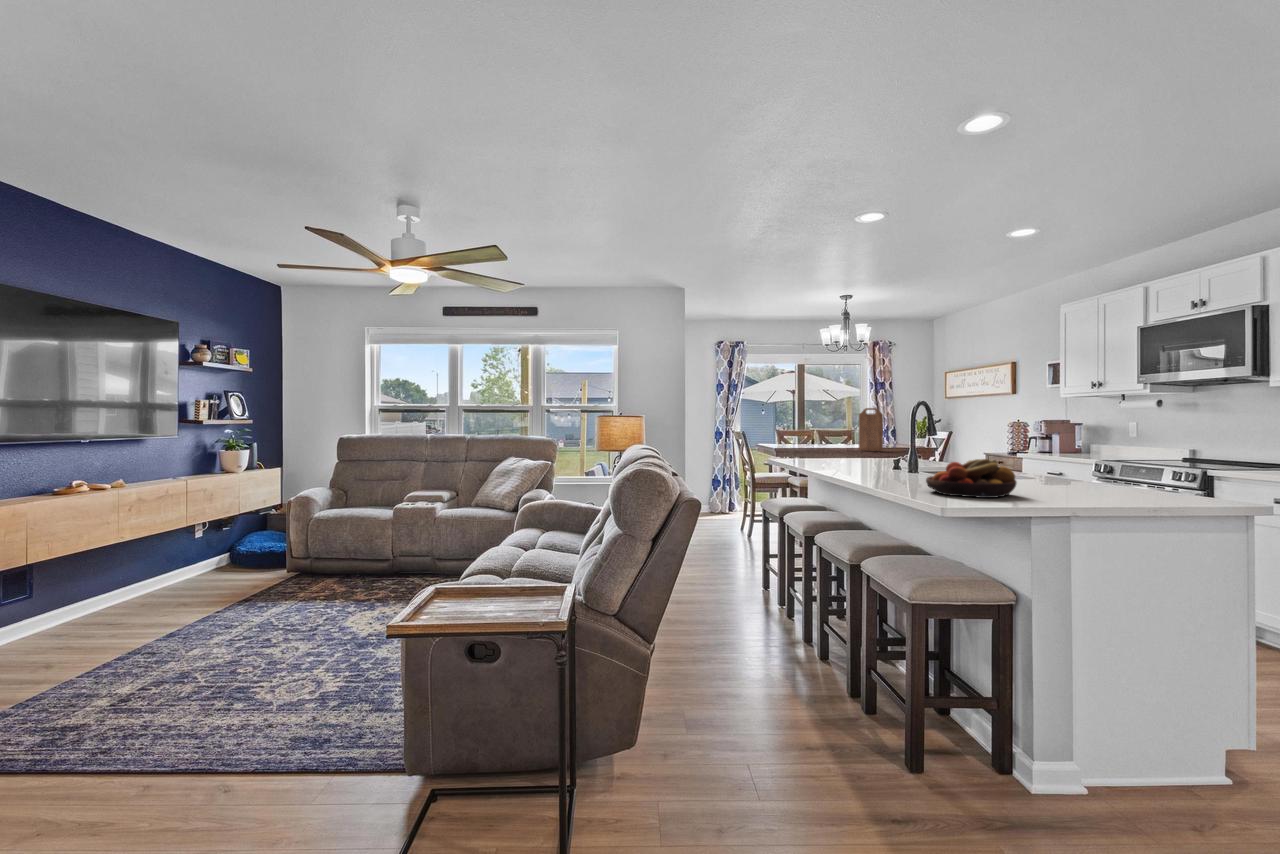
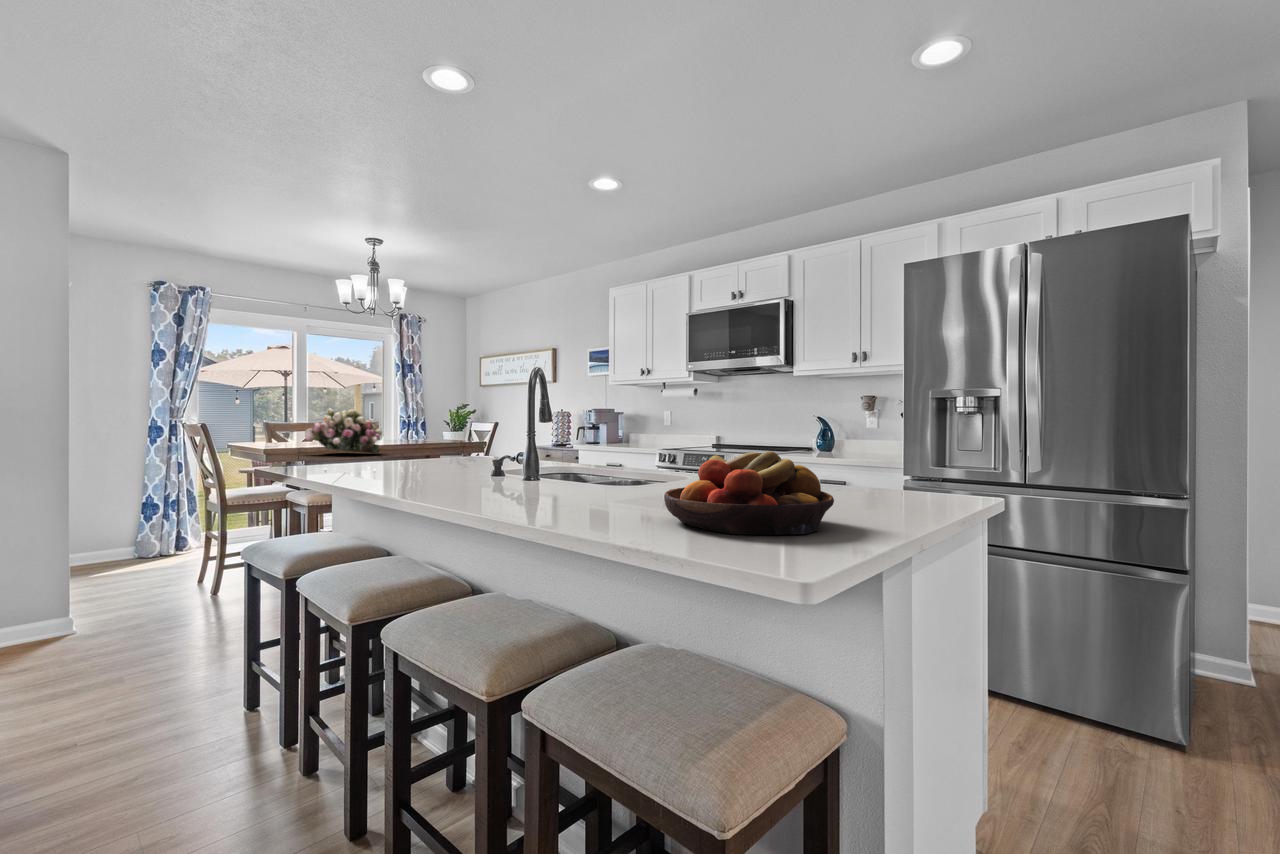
cutting board: present [859,408,883,451] -> none [401,387,437,449]
flower arrangement: none [796,425,842,453] -> present [305,409,382,453]

